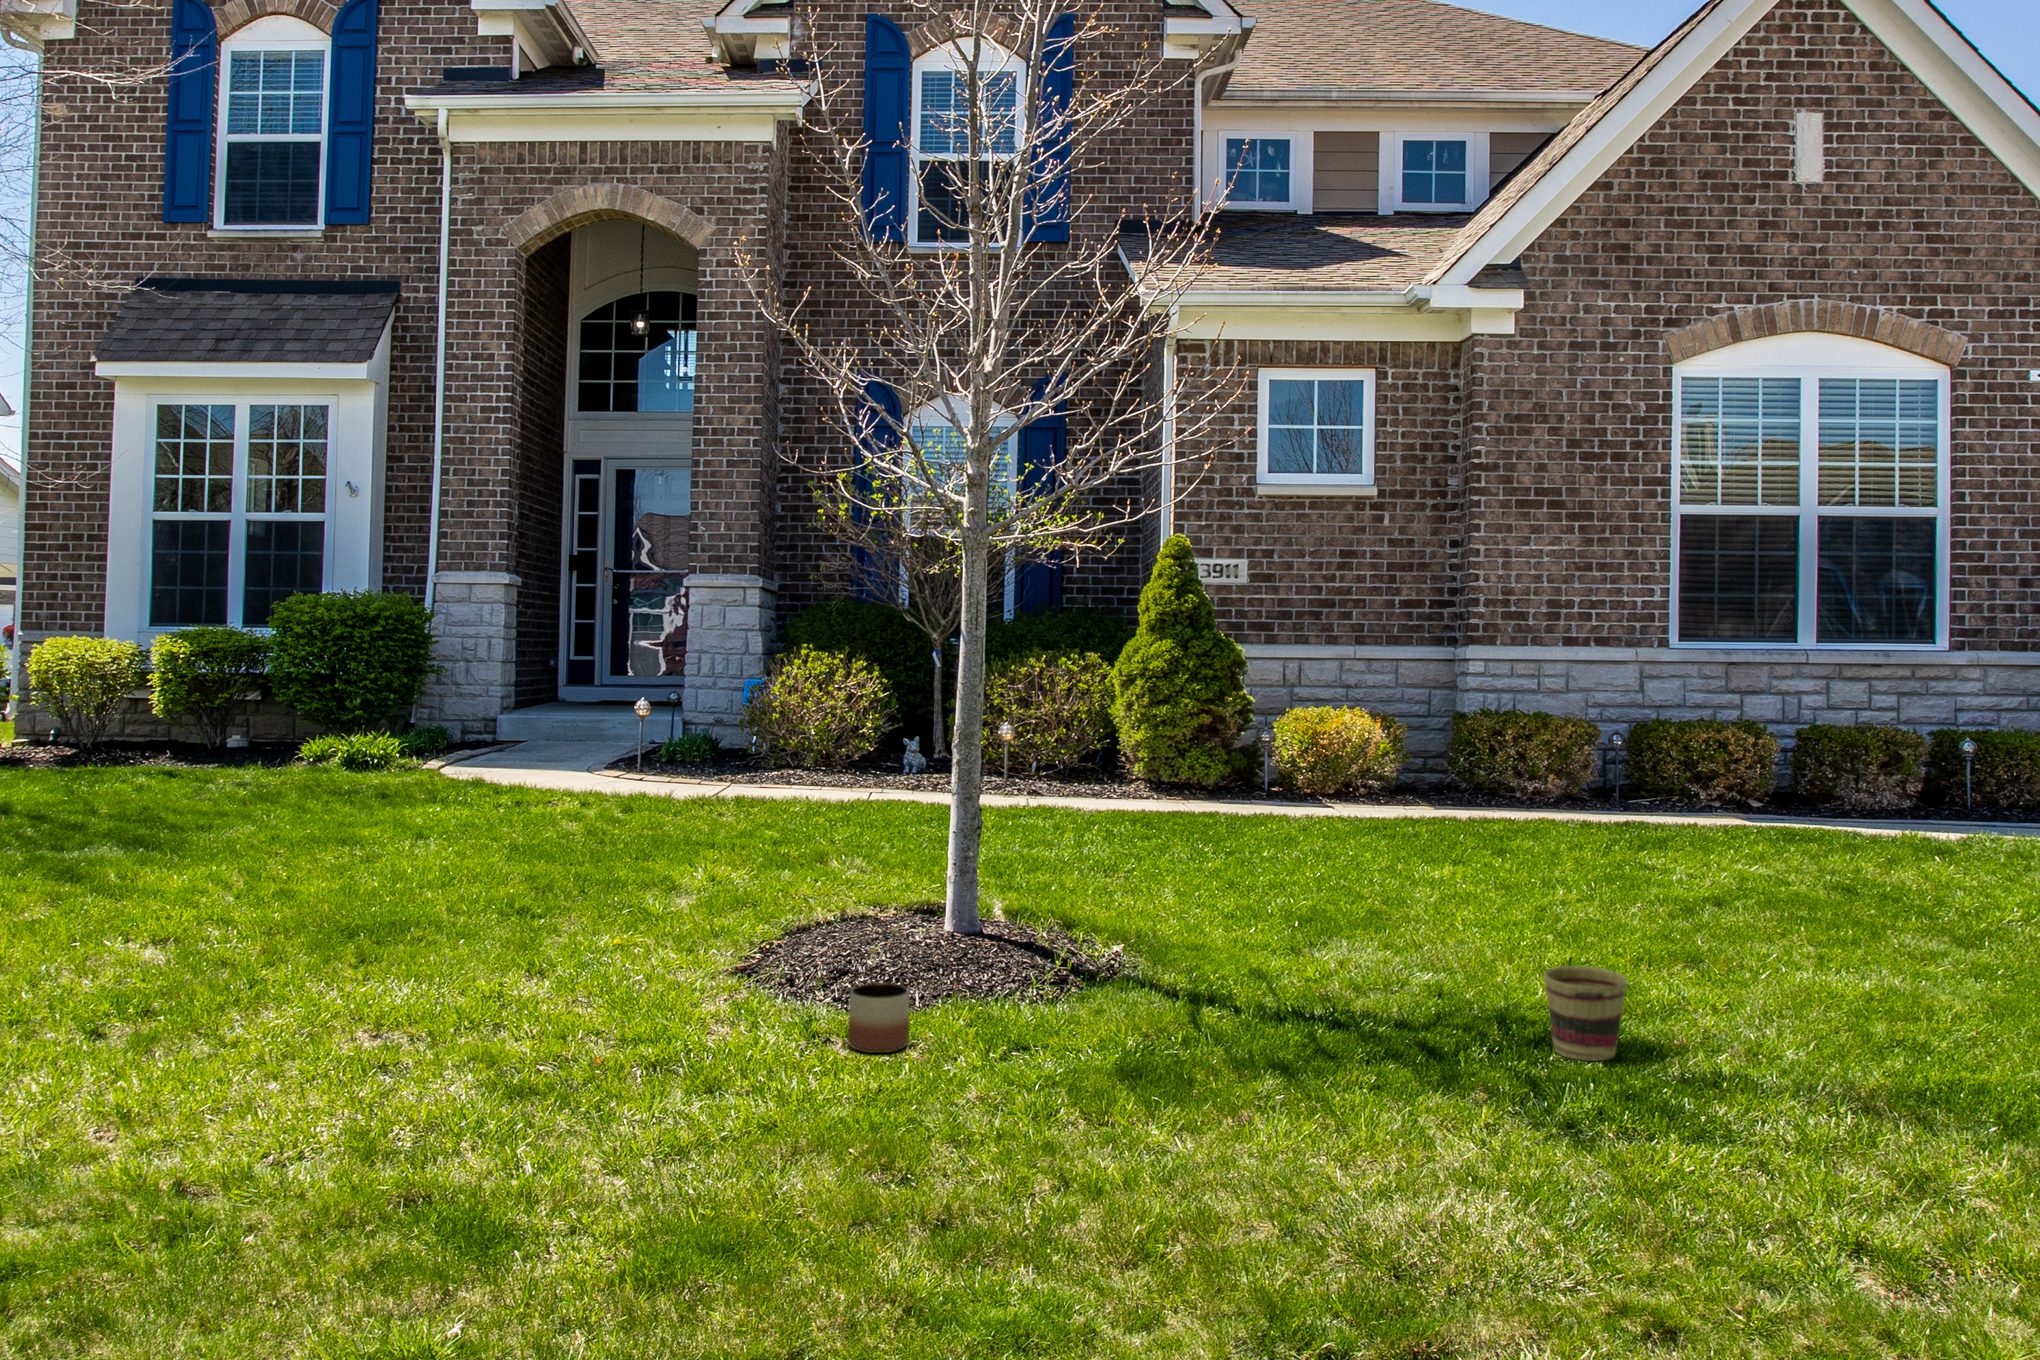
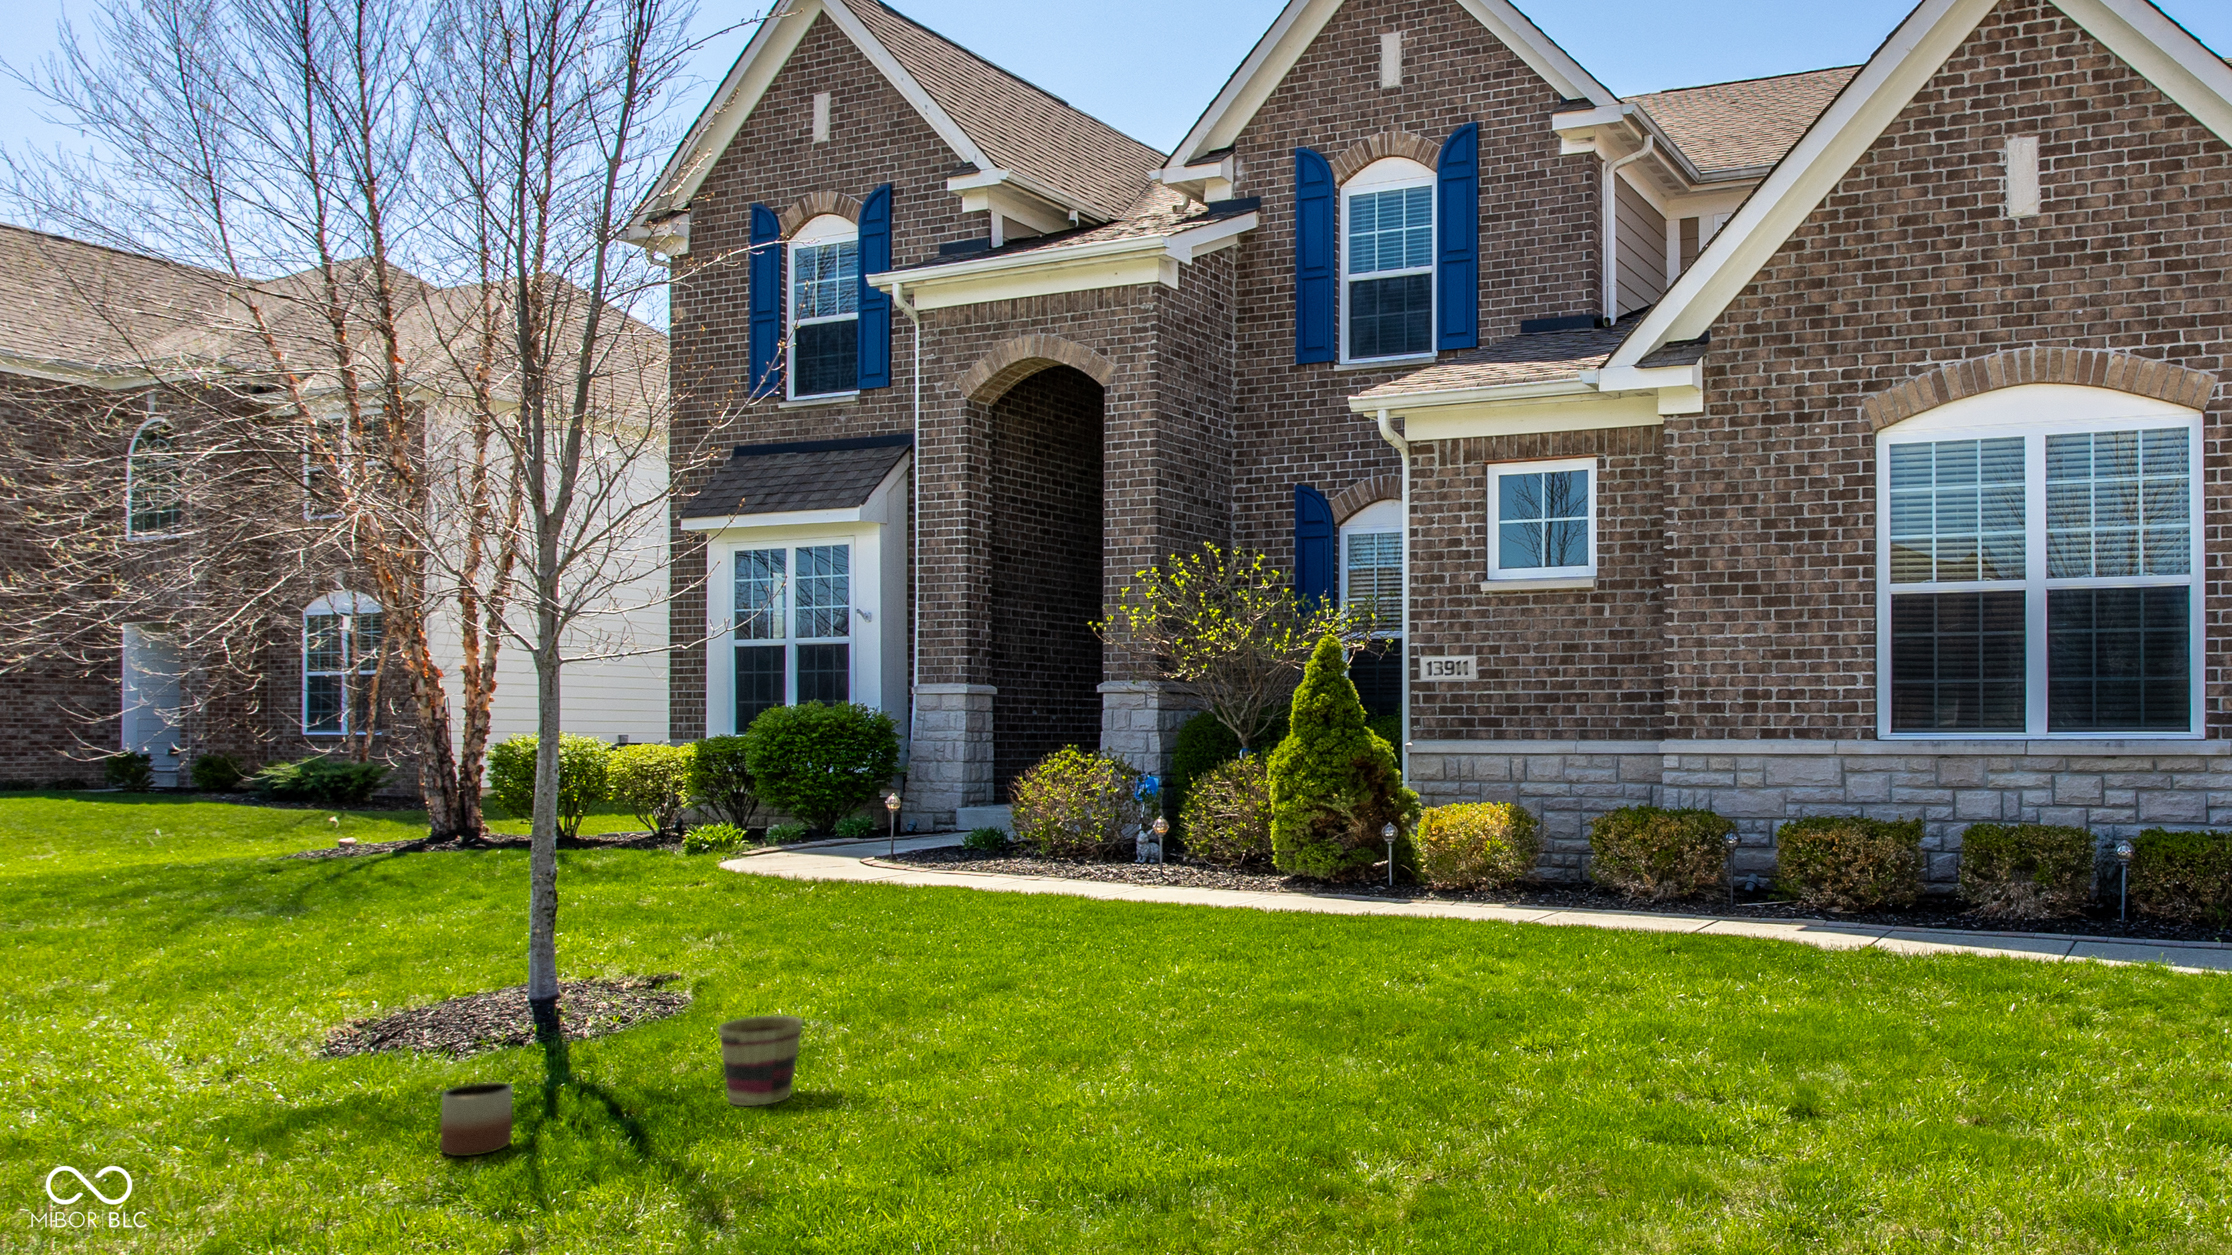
planter: present [848,983,910,1053] -> present [441,1082,512,1156]

